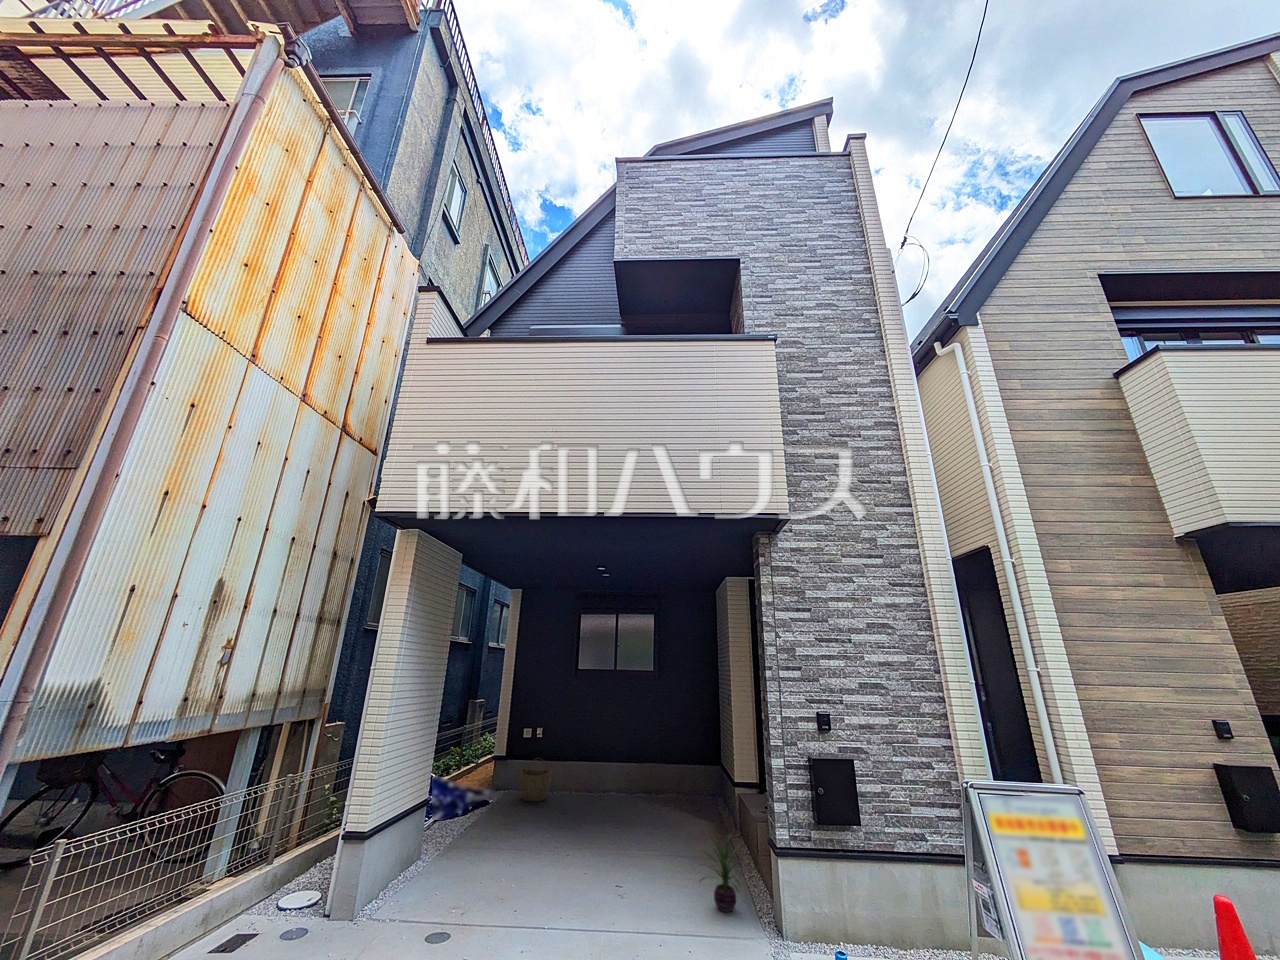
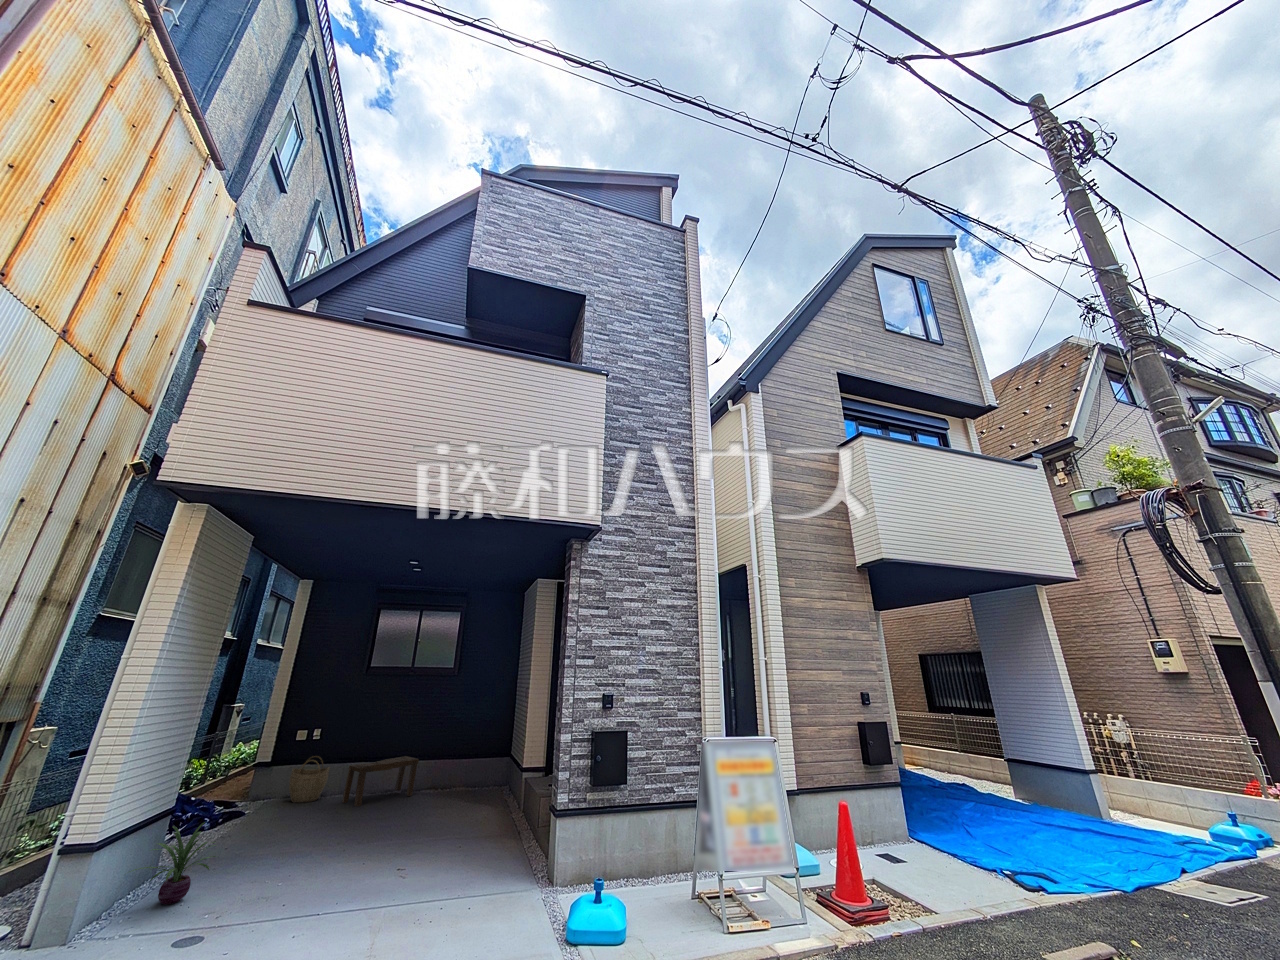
bench: none [565,763,630,812] -> present [342,756,419,807]
decorative plant: present [701,834,750,912] -> present [130,822,216,905]

